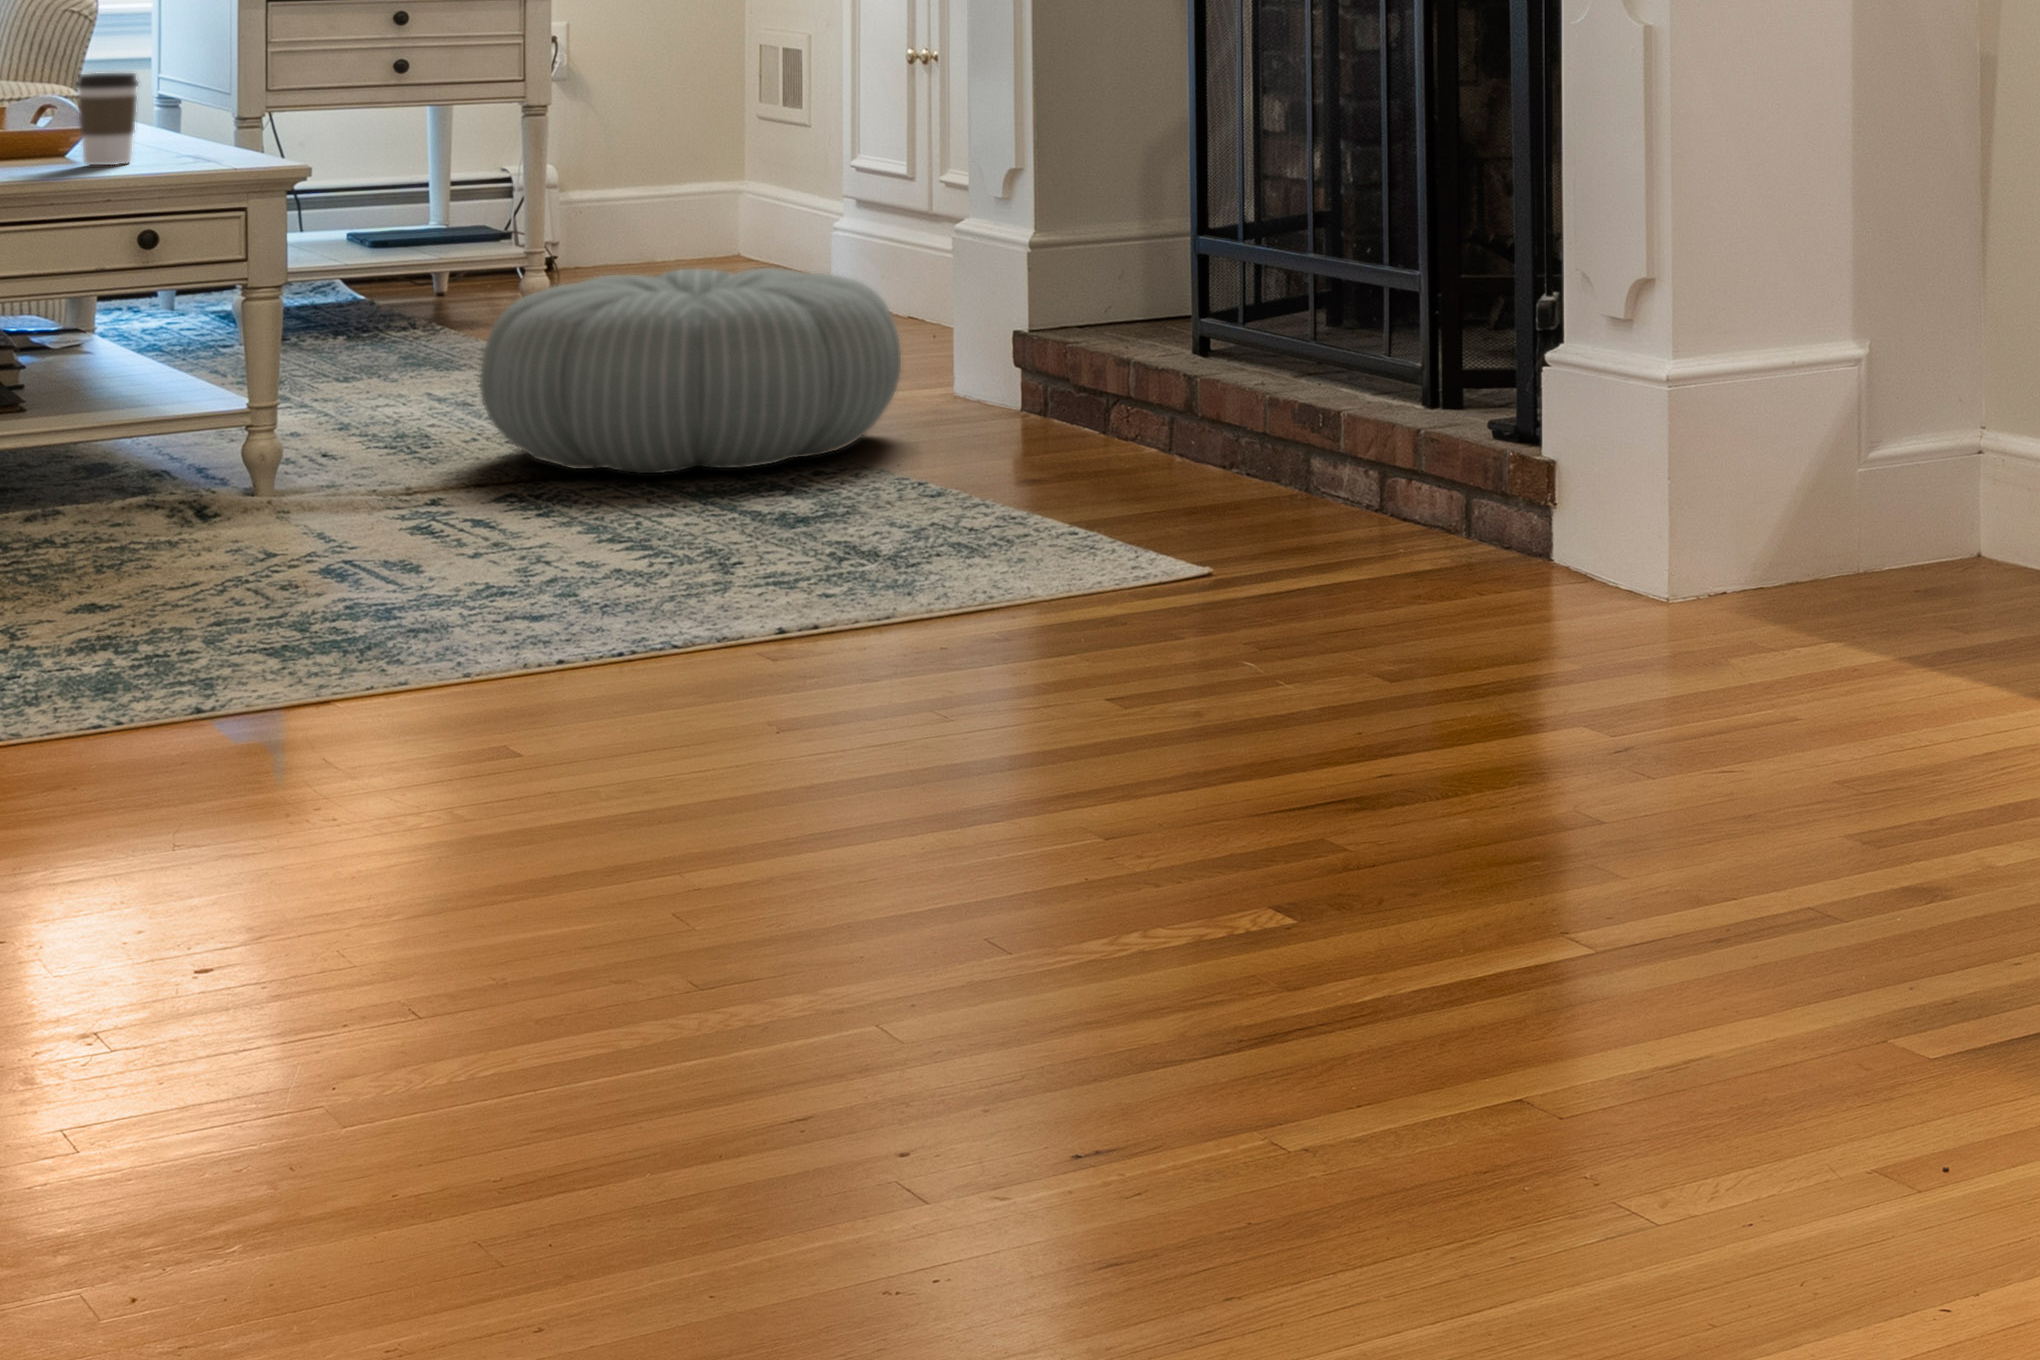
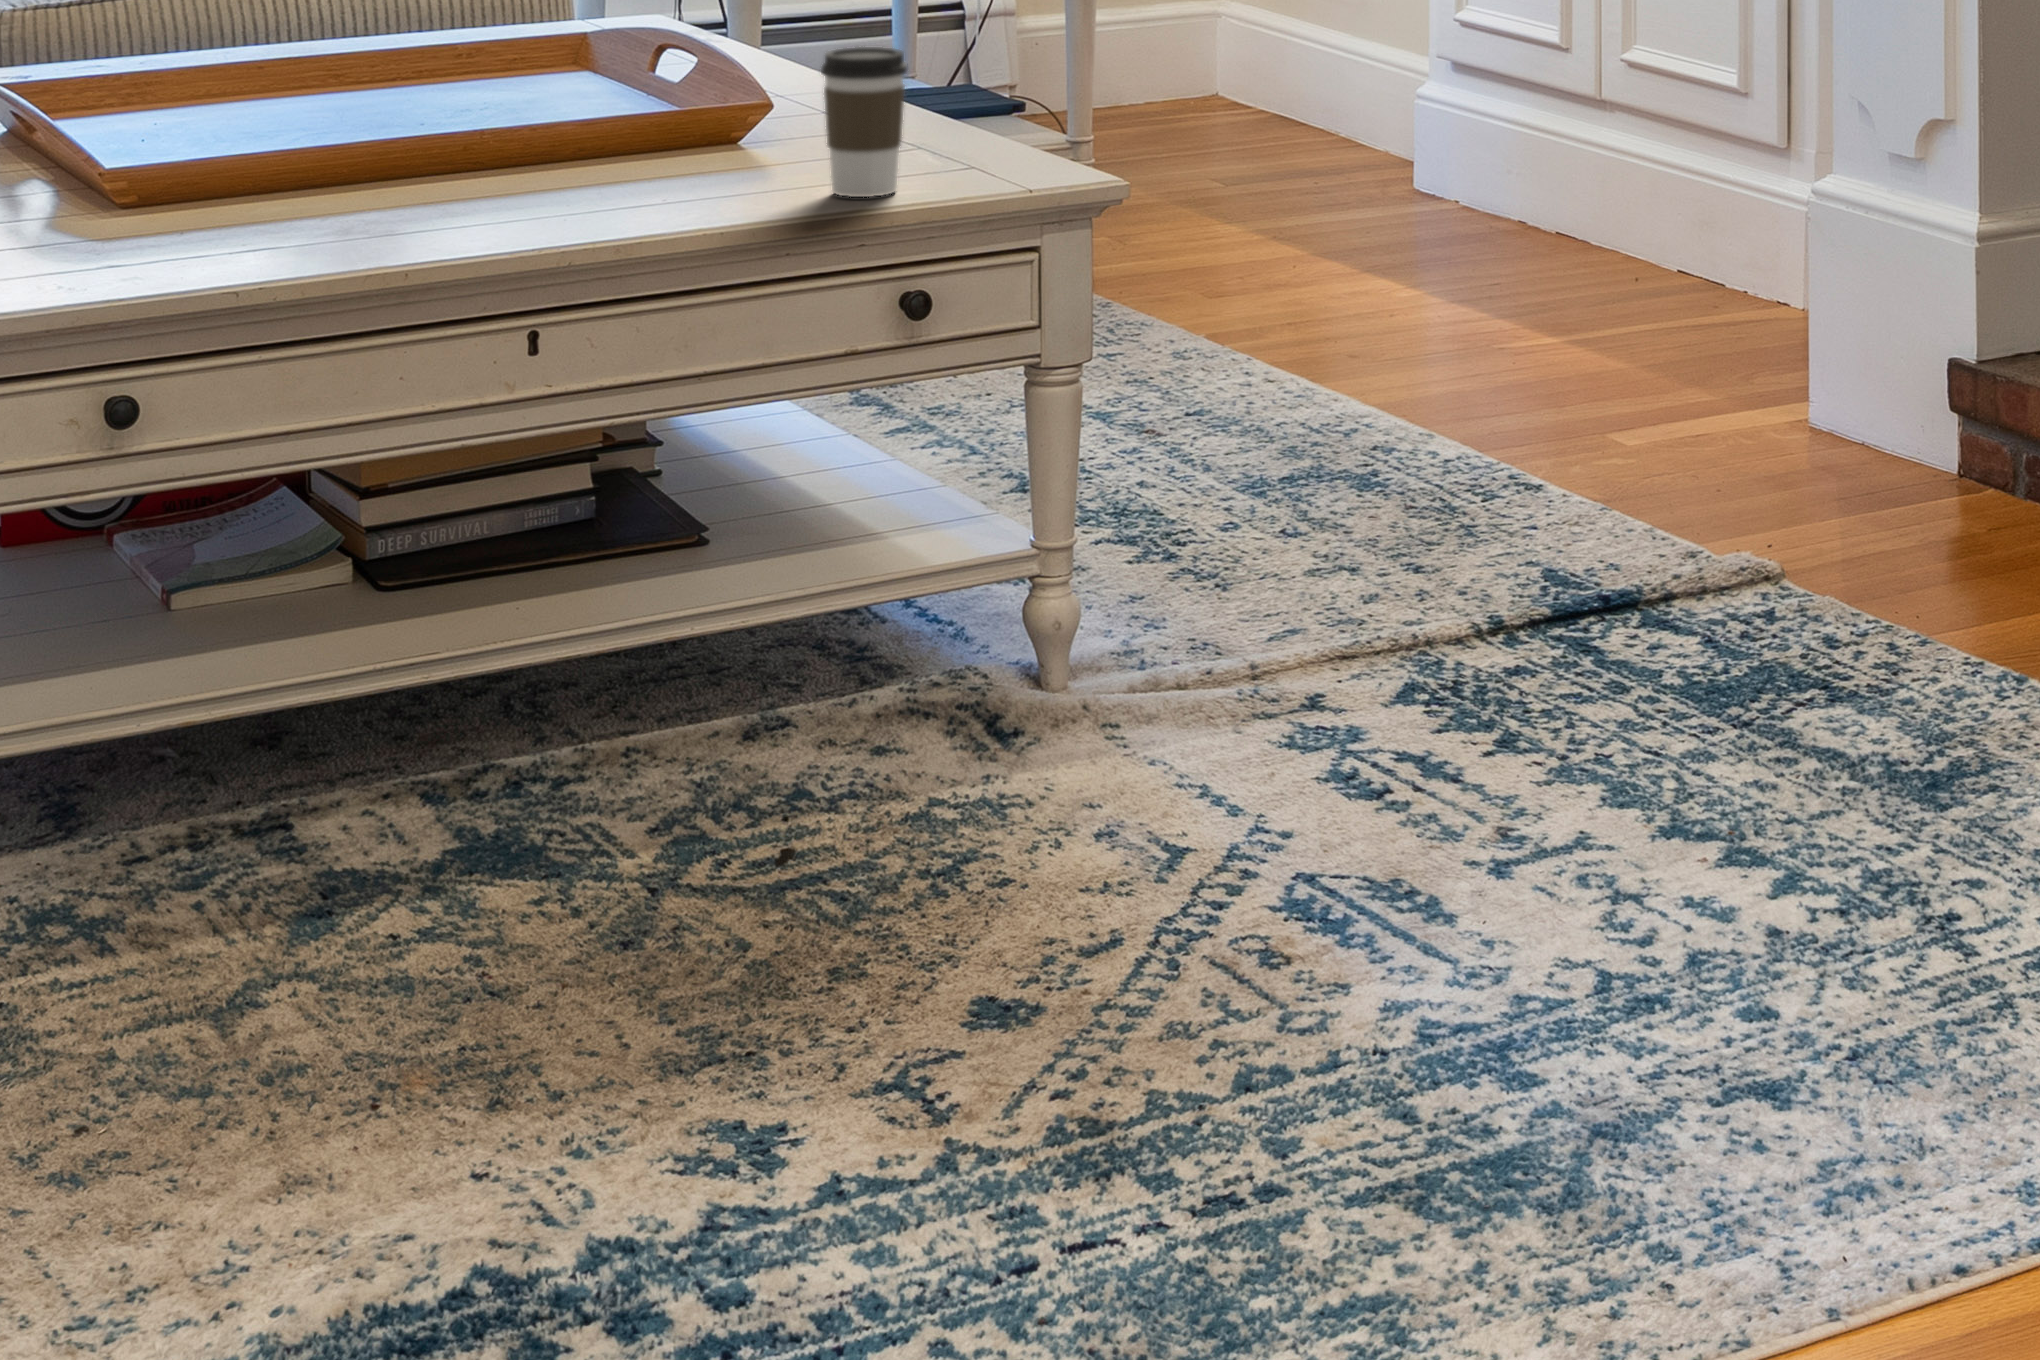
pouf: present [480,268,901,473] -> none [1282,288,1883,639]

